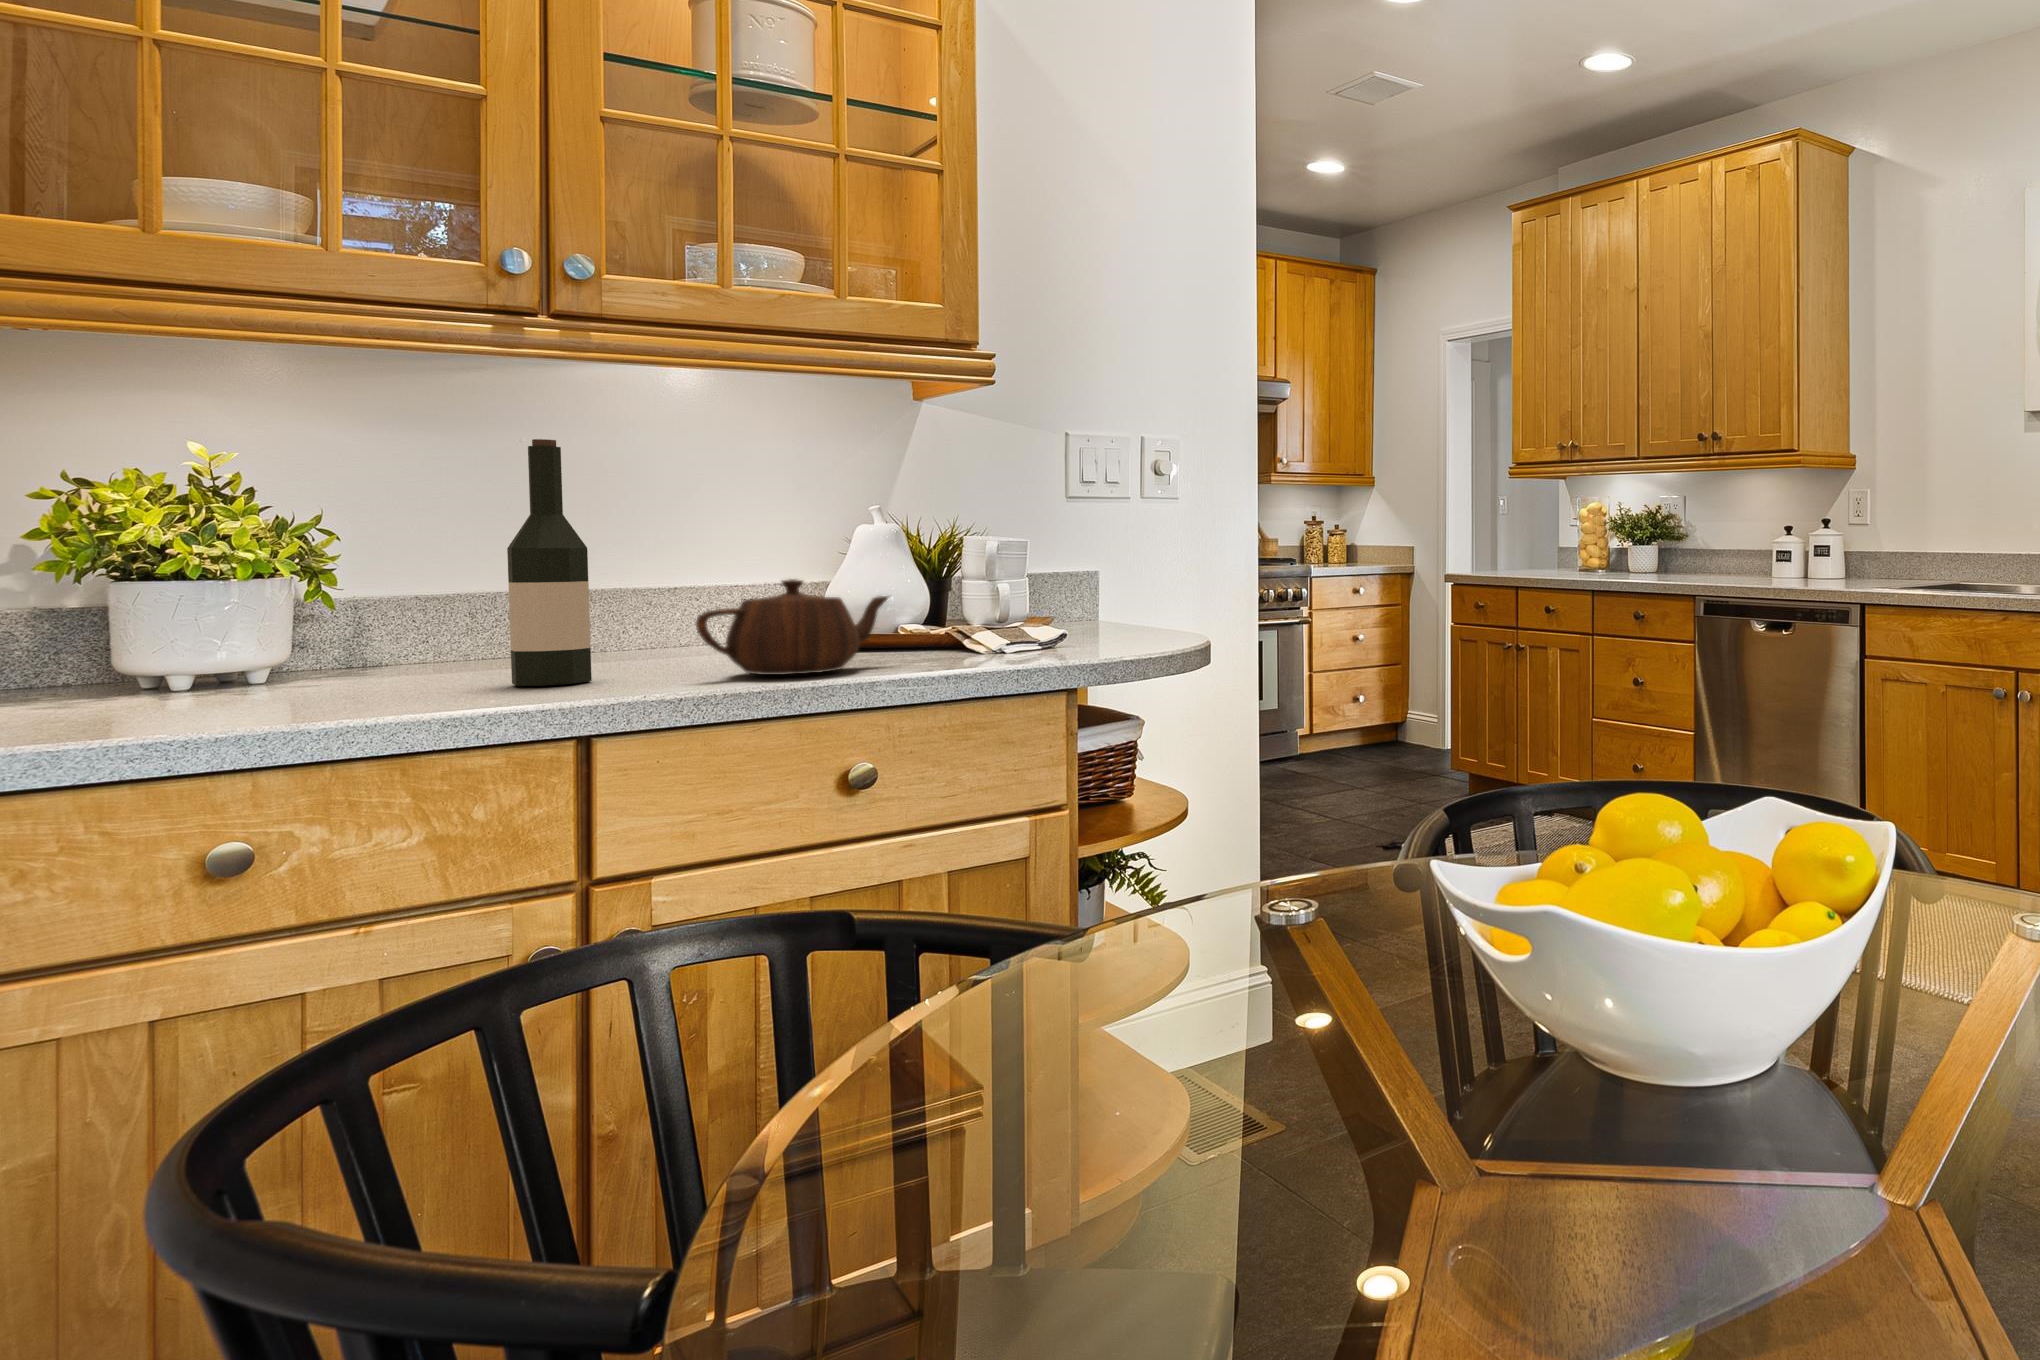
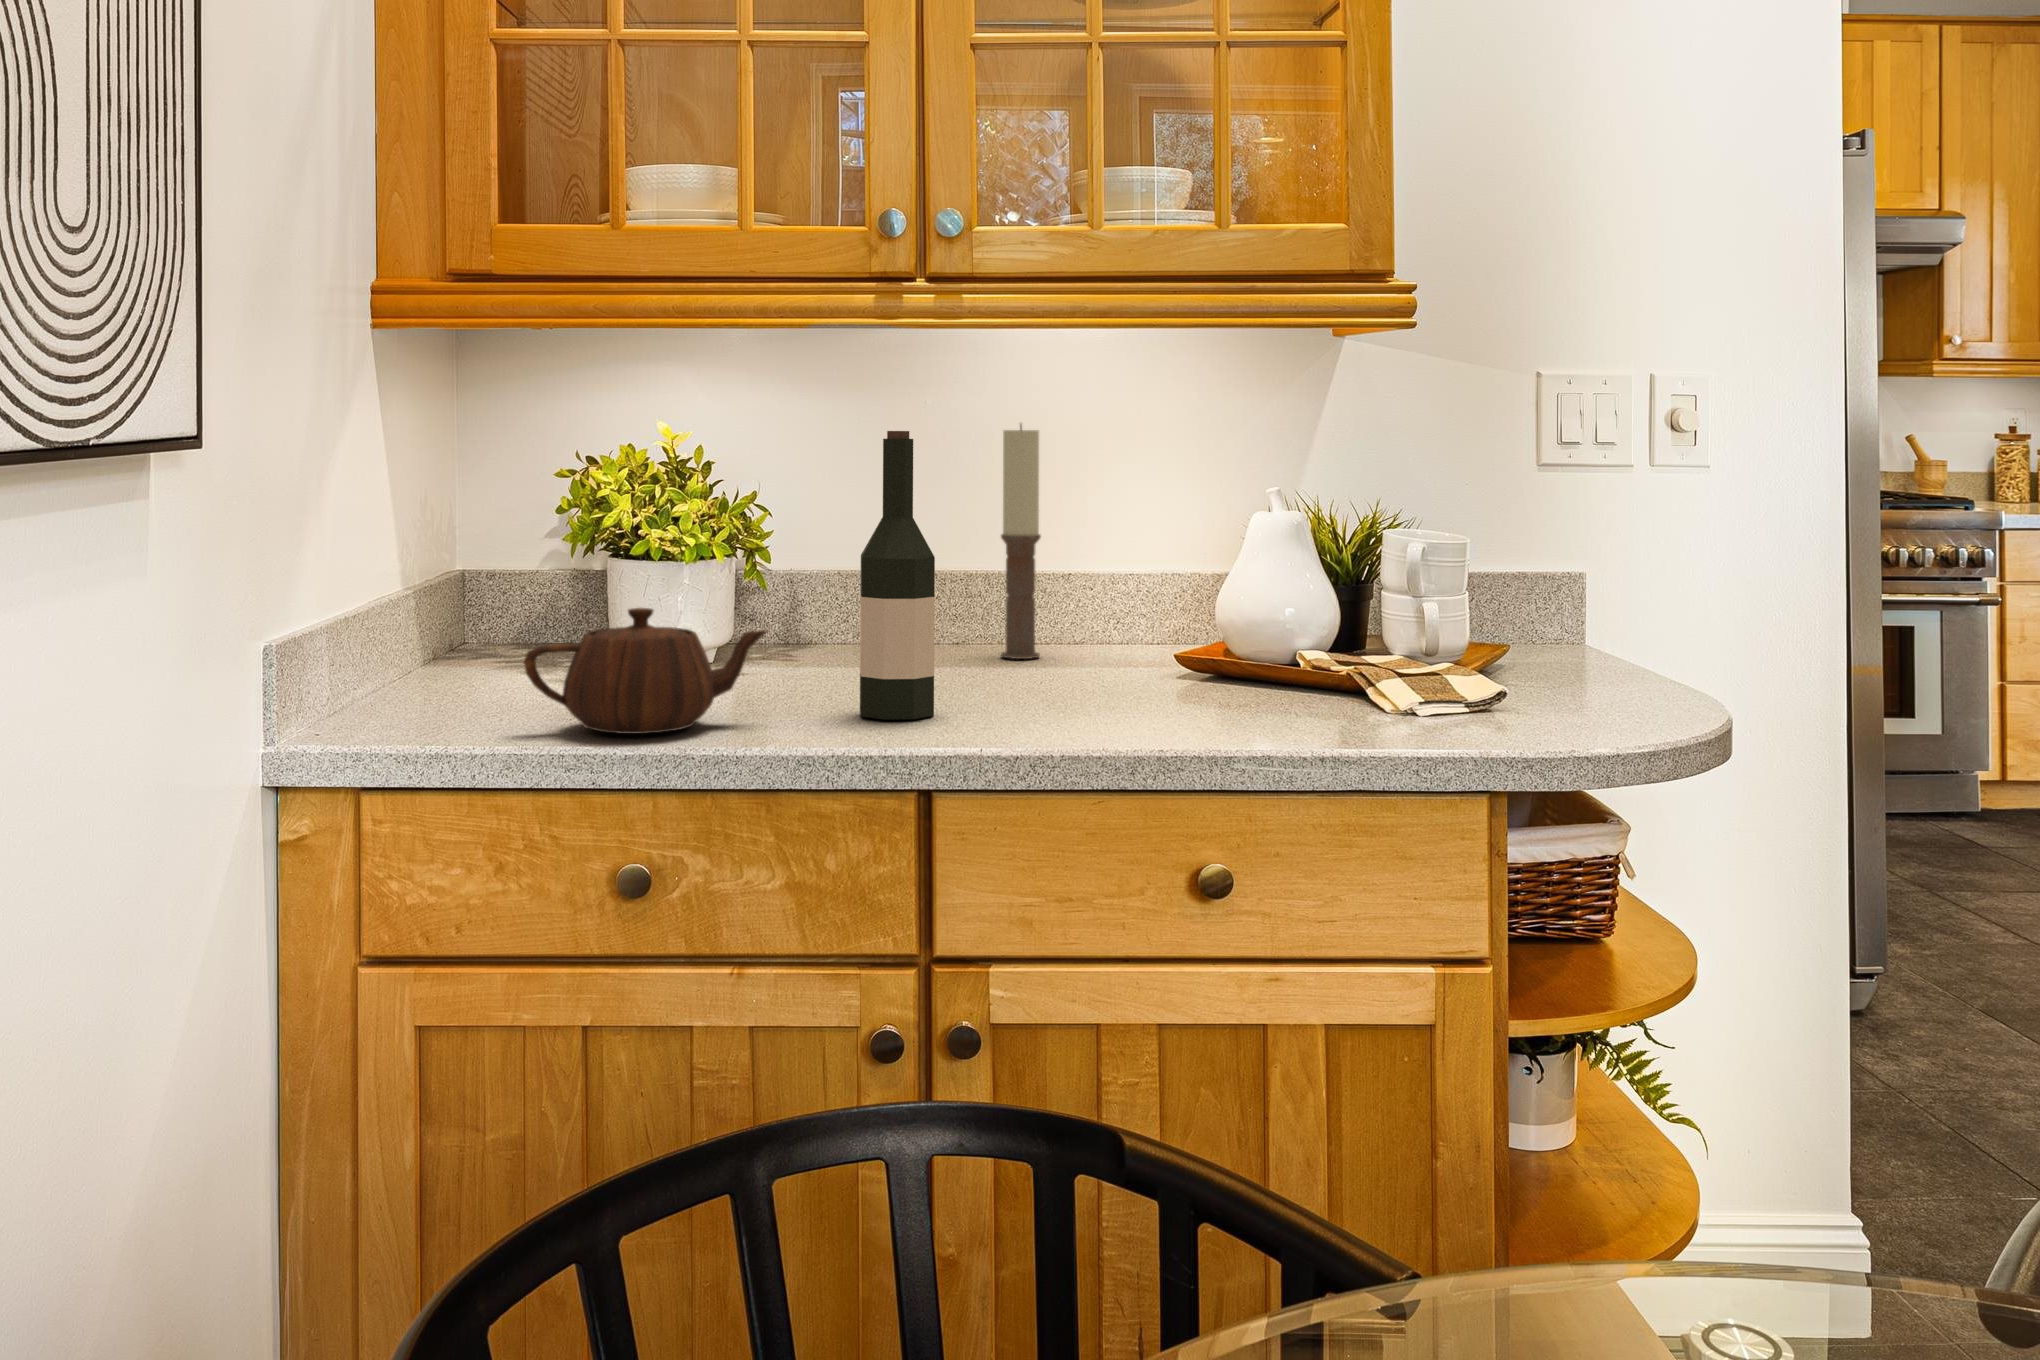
candle: none [626,456,668,651] -> present [1001,424,1041,659]
teapot: present [695,579,889,675] -> present [524,608,767,734]

